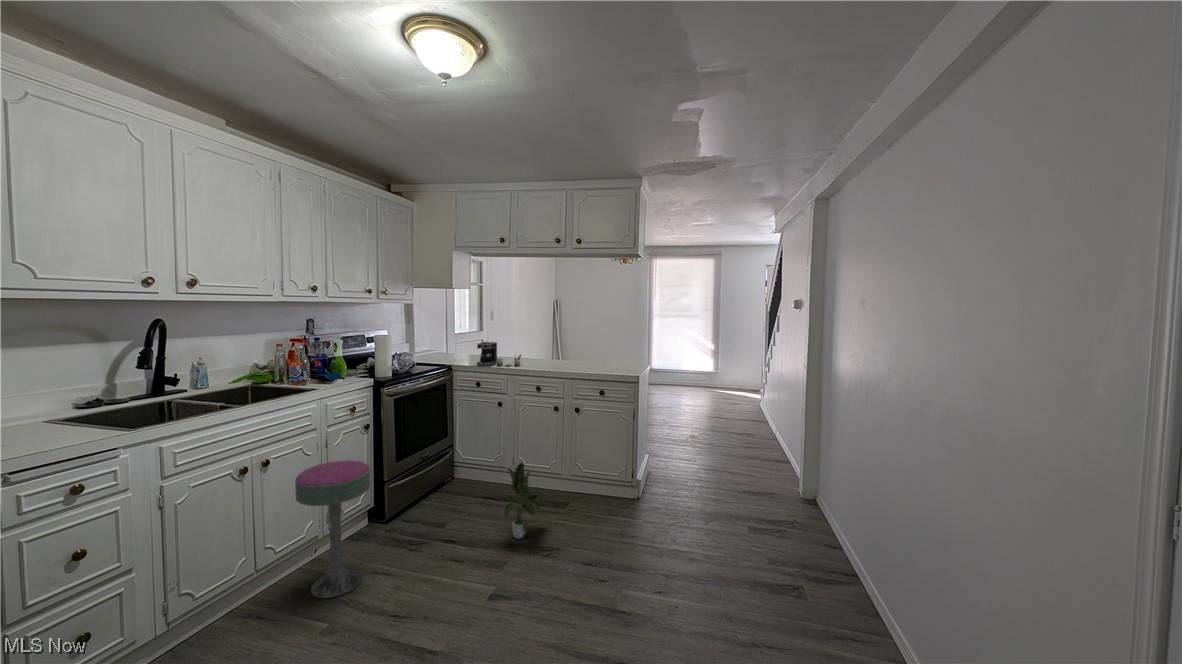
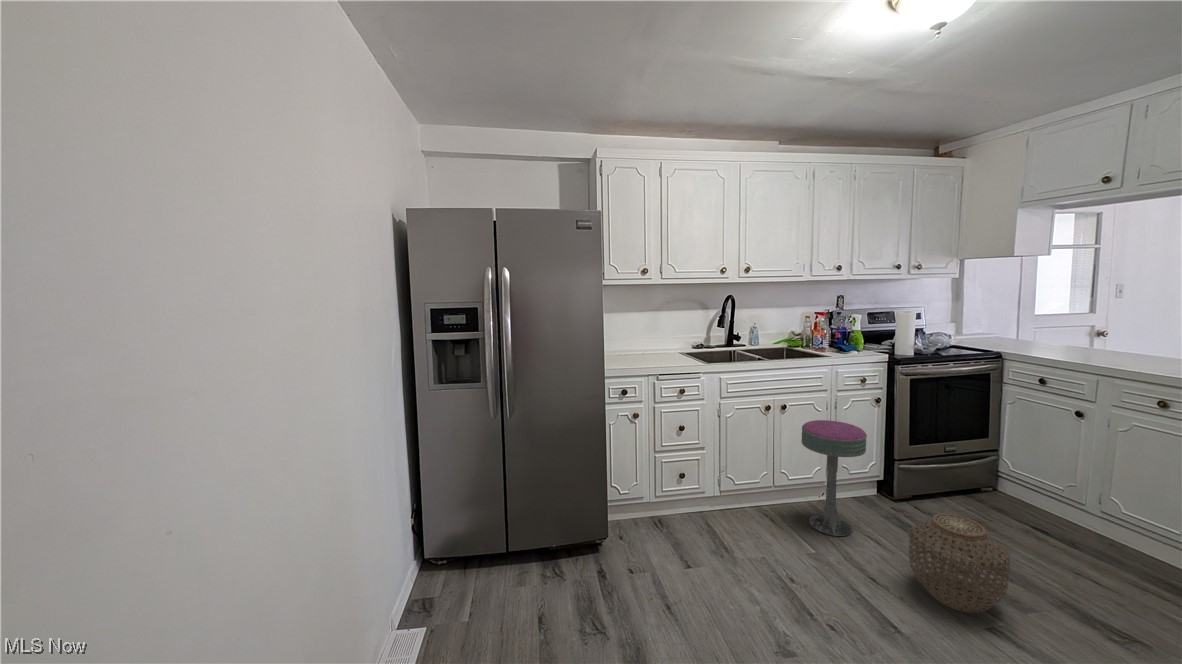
coffee maker: present [477,342,521,366] -> none [1045,327,1138,365]
potted plant: present [503,463,546,539] -> none [1032,496,1141,598]
woven basket: none [424,513,494,601] -> present [909,514,1010,613]

